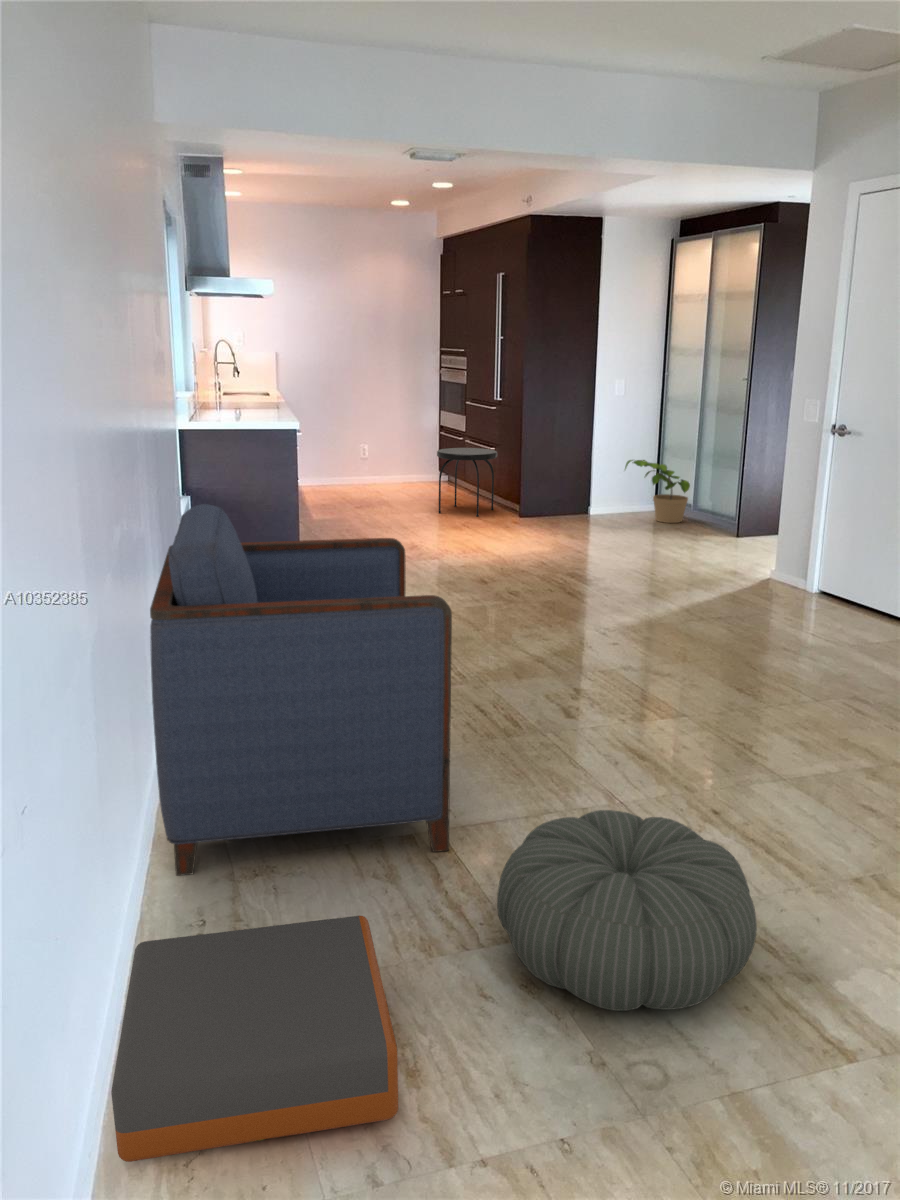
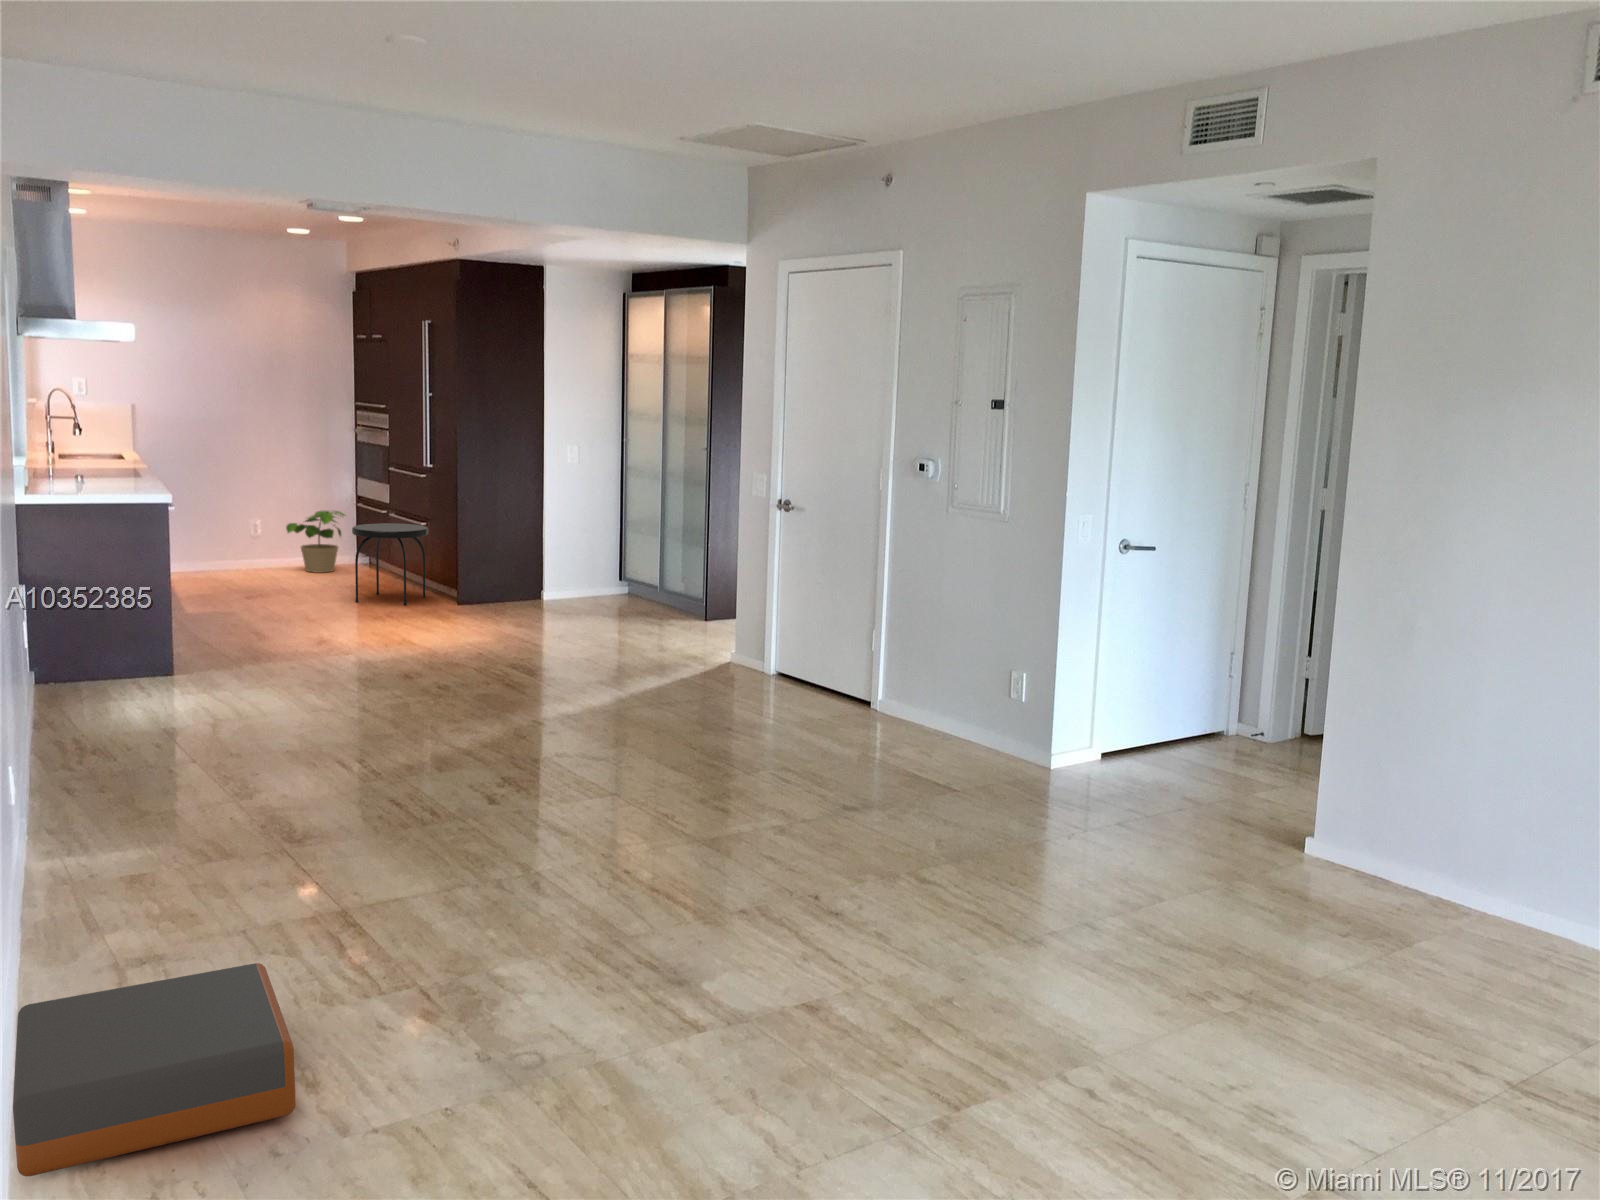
potted plant: present [625,460,690,523] -> present [286,511,345,573]
armchair: present [150,504,452,876] -> none [22,584,353,973]
pouf: present [497,810,757,1011] -> none [397,859,633,1020]

